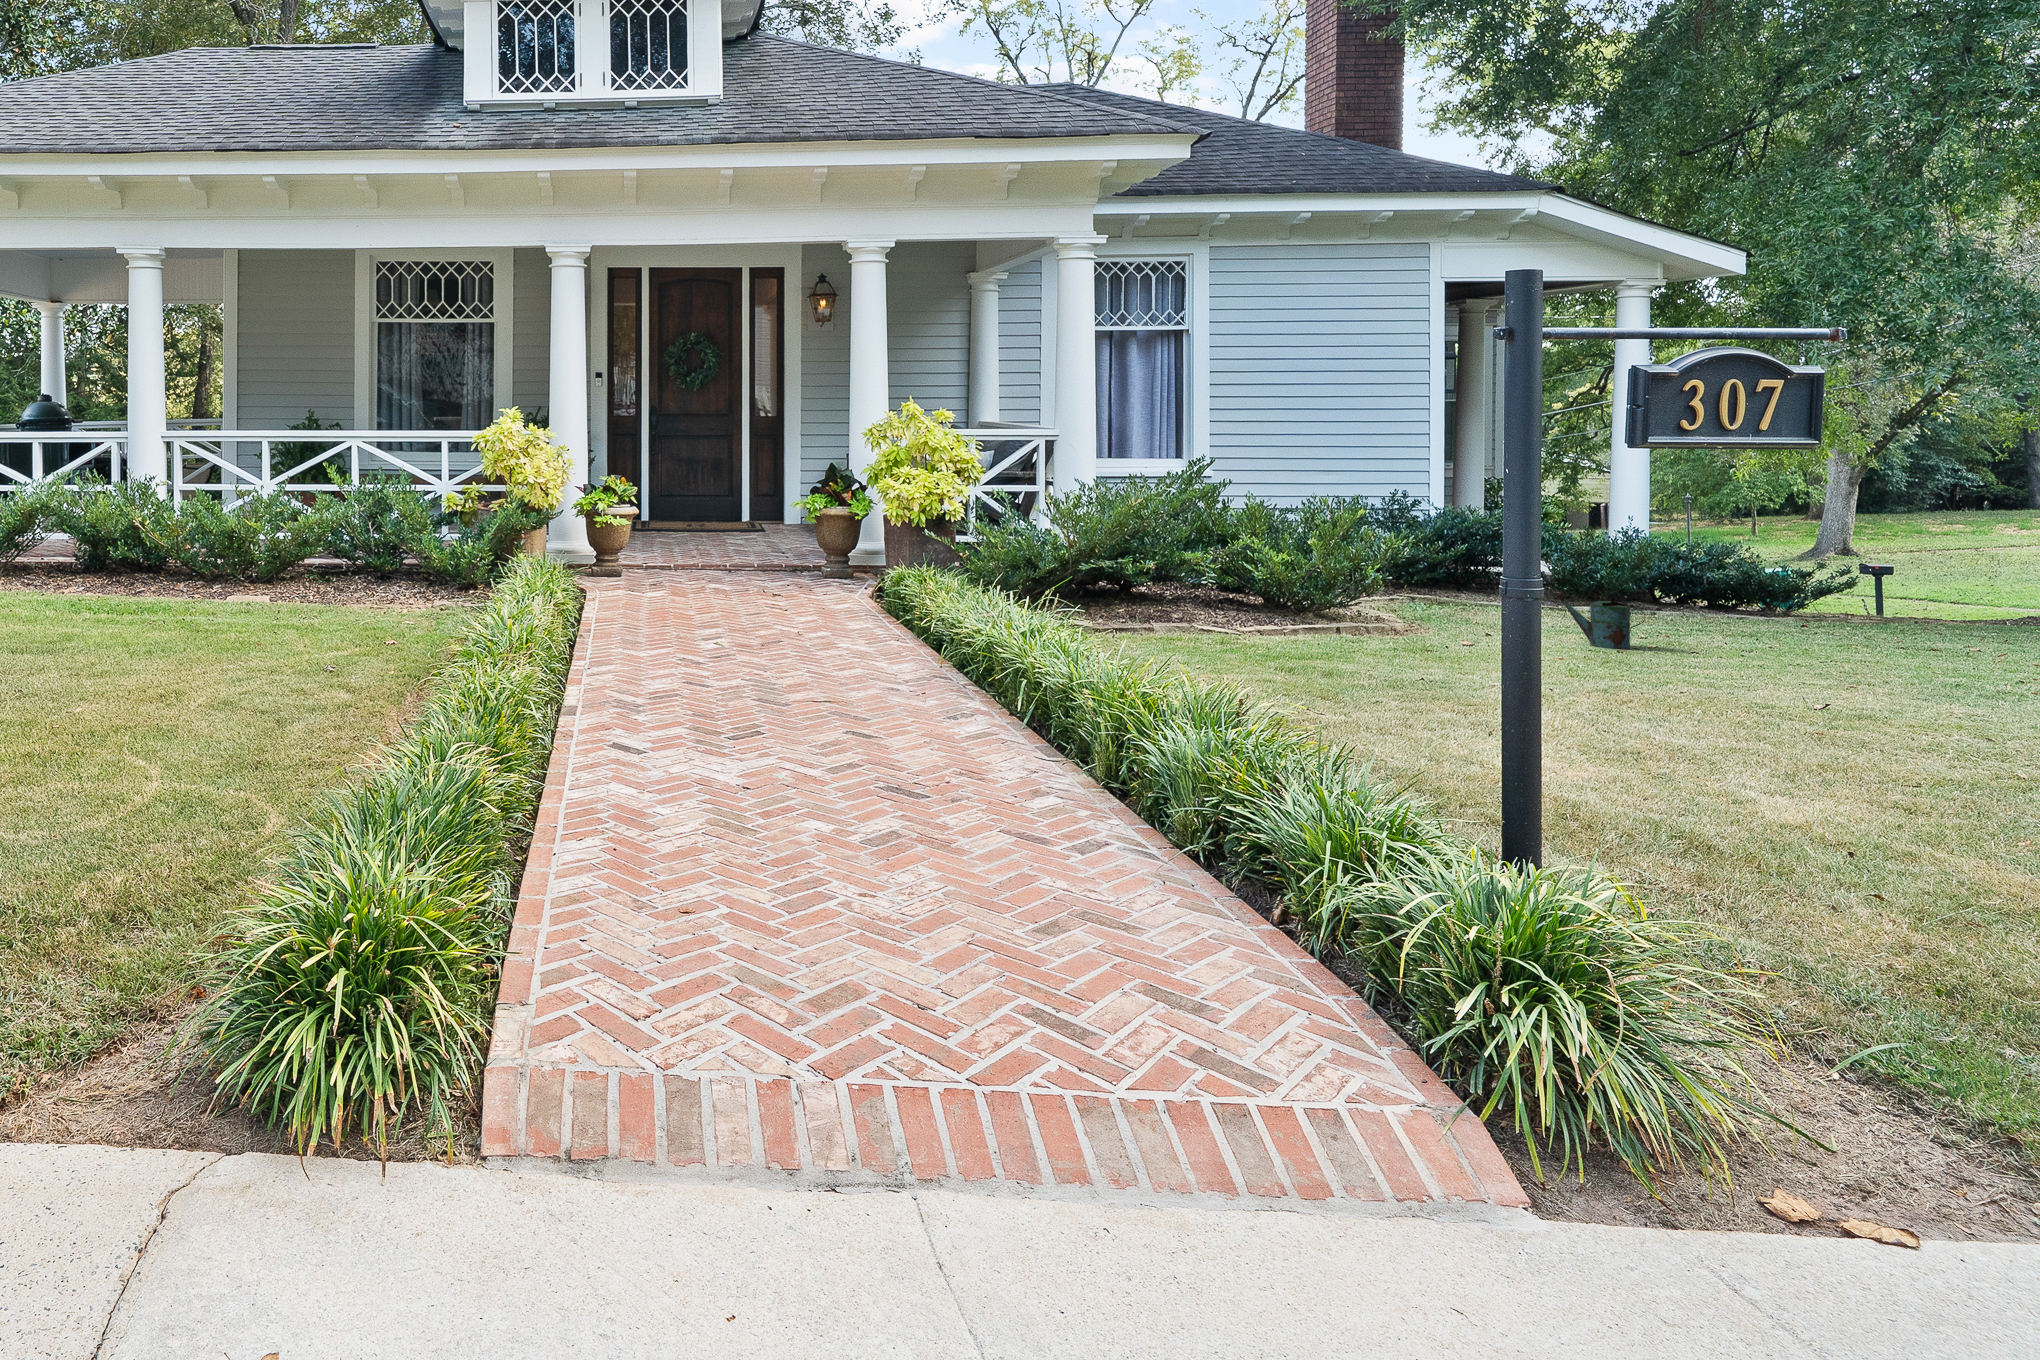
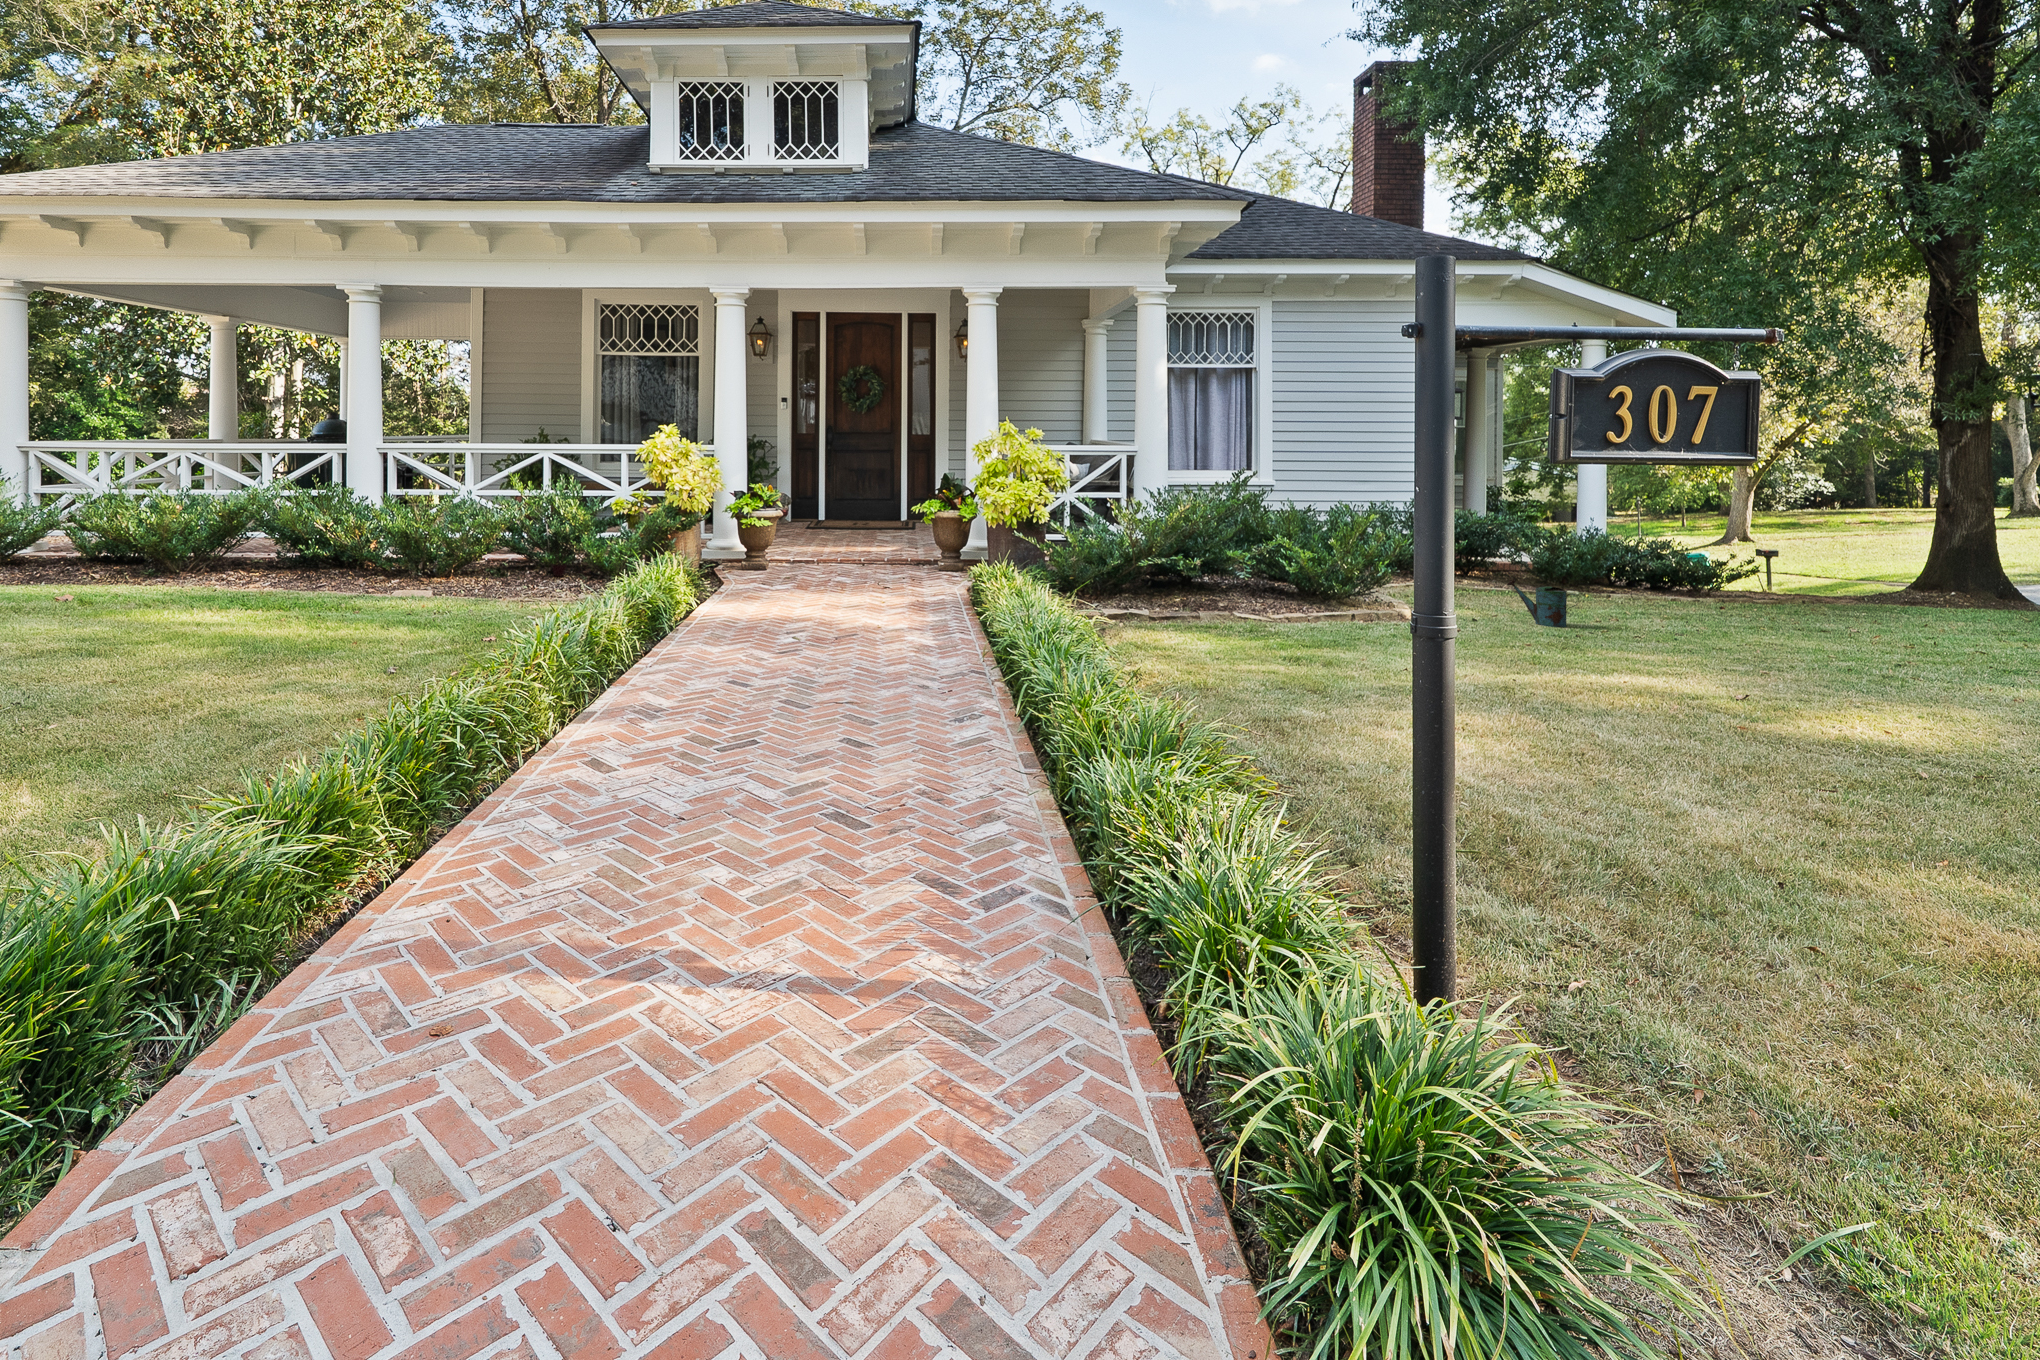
potted plant: none [372,532,427,589] -> present [536,530,580,576]

